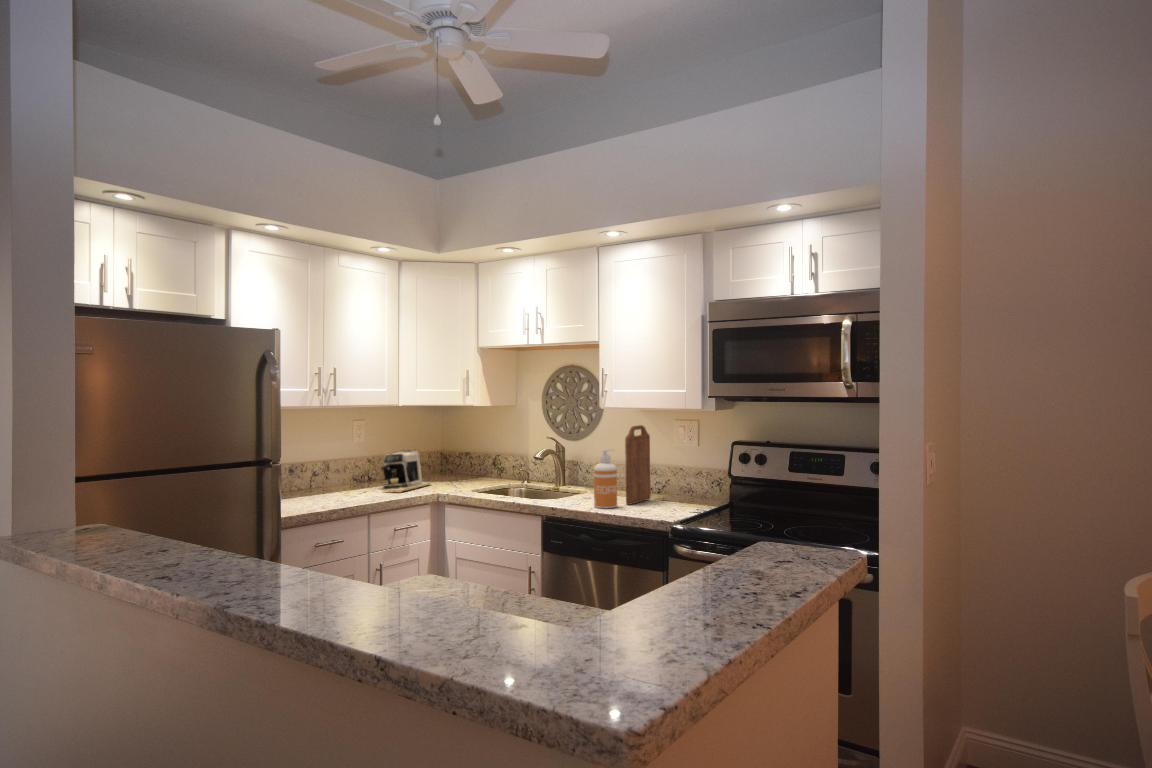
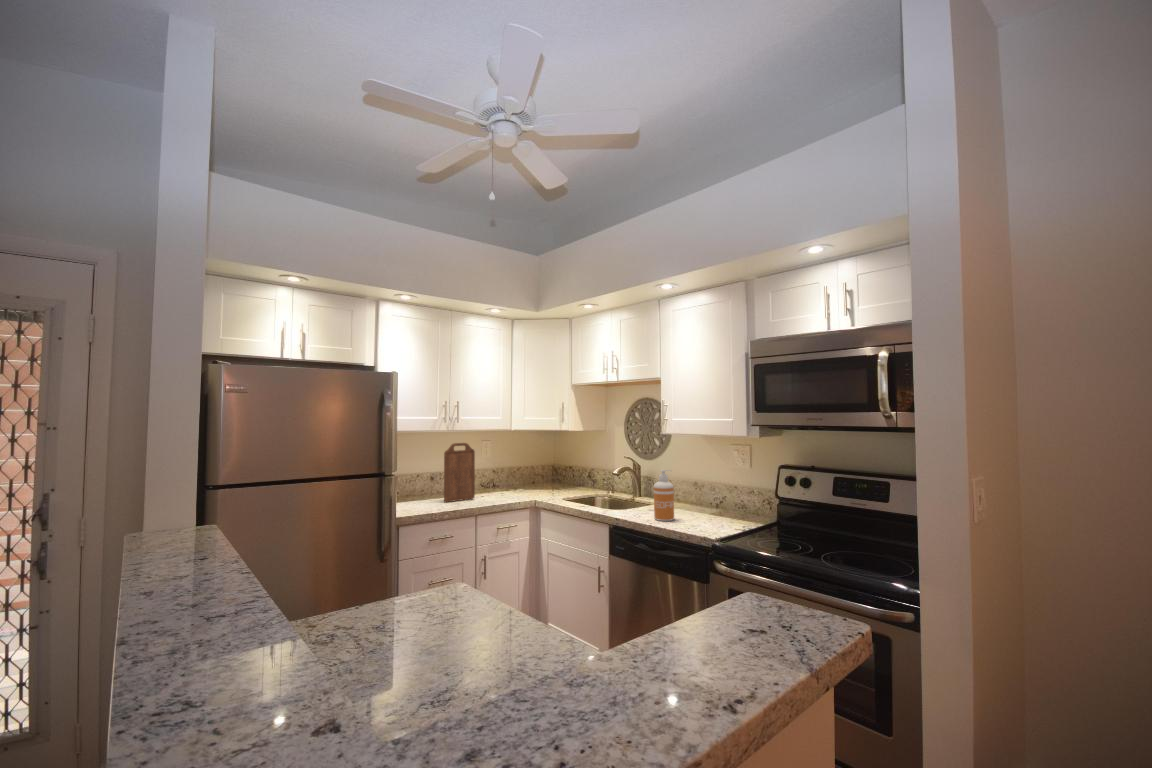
cutting board: present [625,425,651,505] -> present [444,443,475,502]
coffee maker: present [381,450,430,493] -> none [495,464,539,499]

